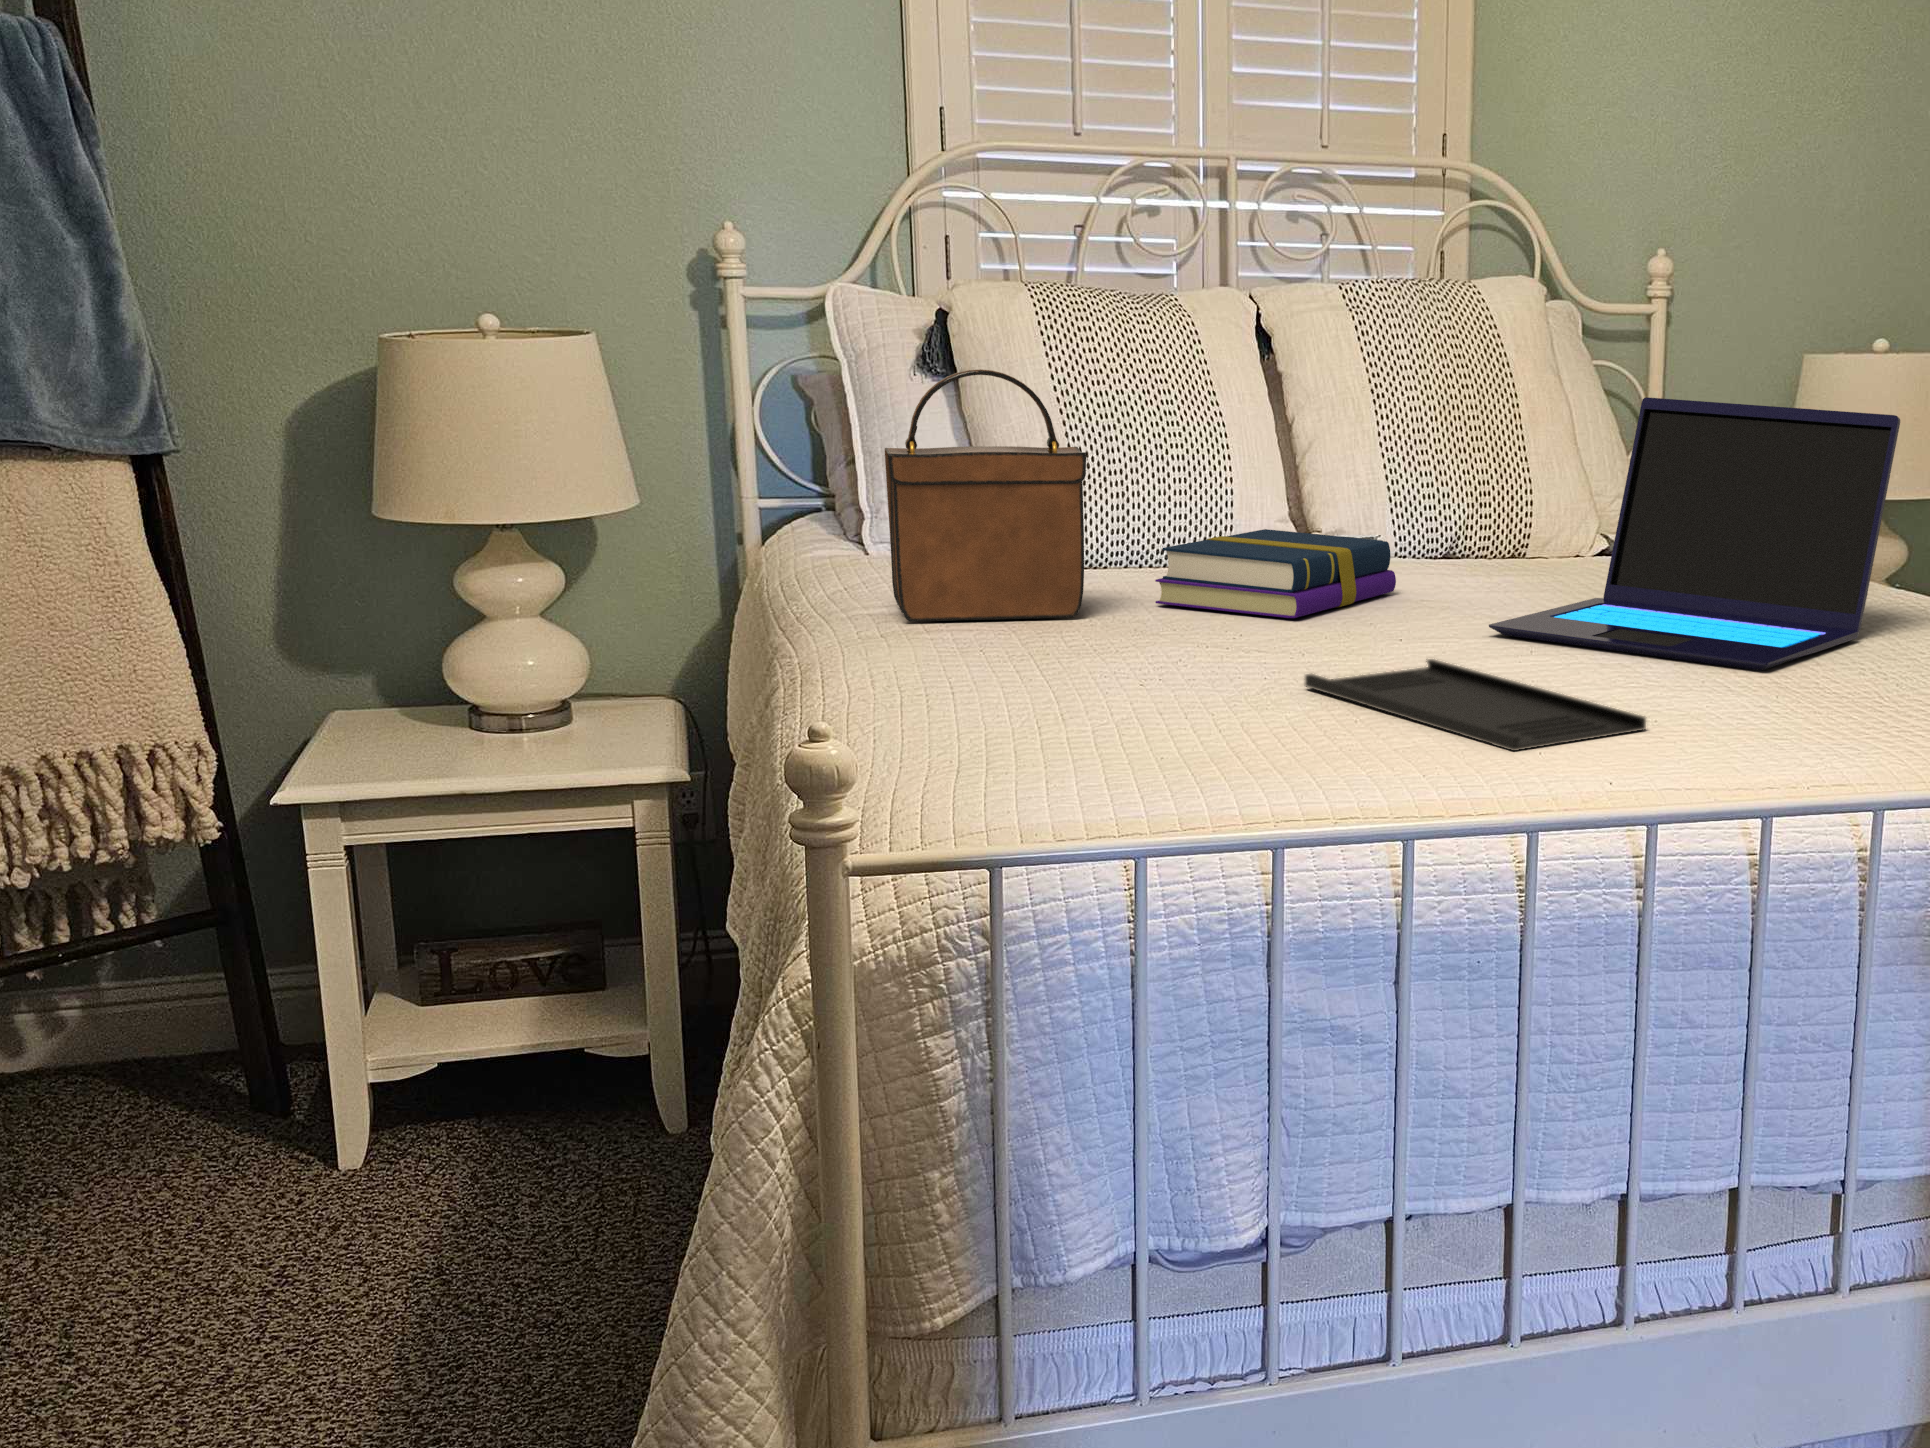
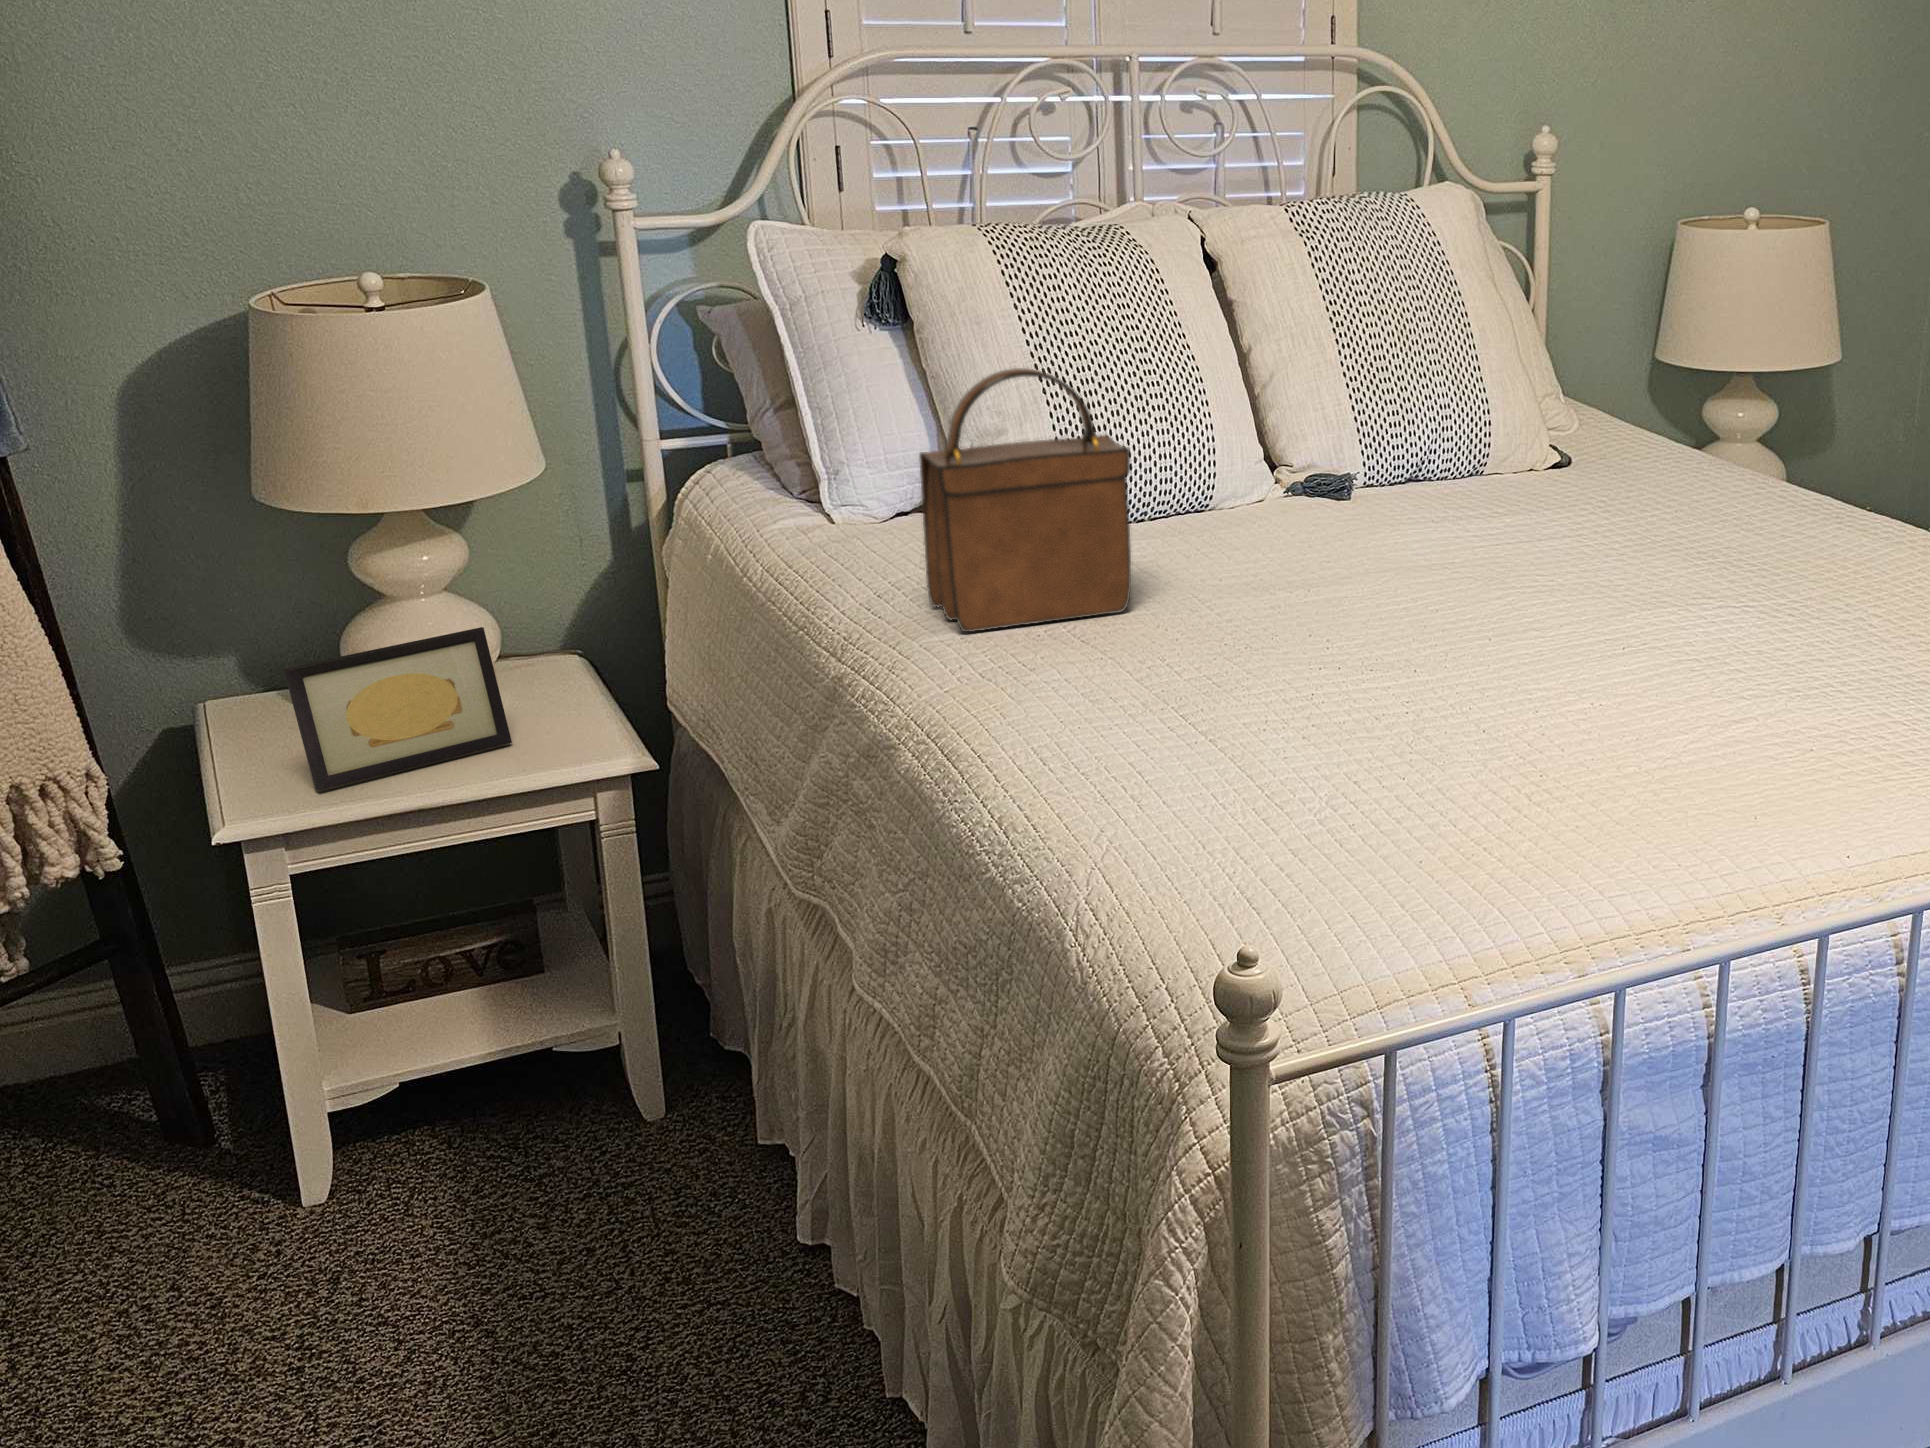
laptop: present [1489,397,1900,671] -> none [1538,349,1901,648]
book: present [1155,529,1396,618] -> none [1185,482,1399,597]
picture frame: none [349,640,559,772] -> present [284,627,512,791]
tray: present [1305,659,1646,751] -> none [1435,665,1793,801]

